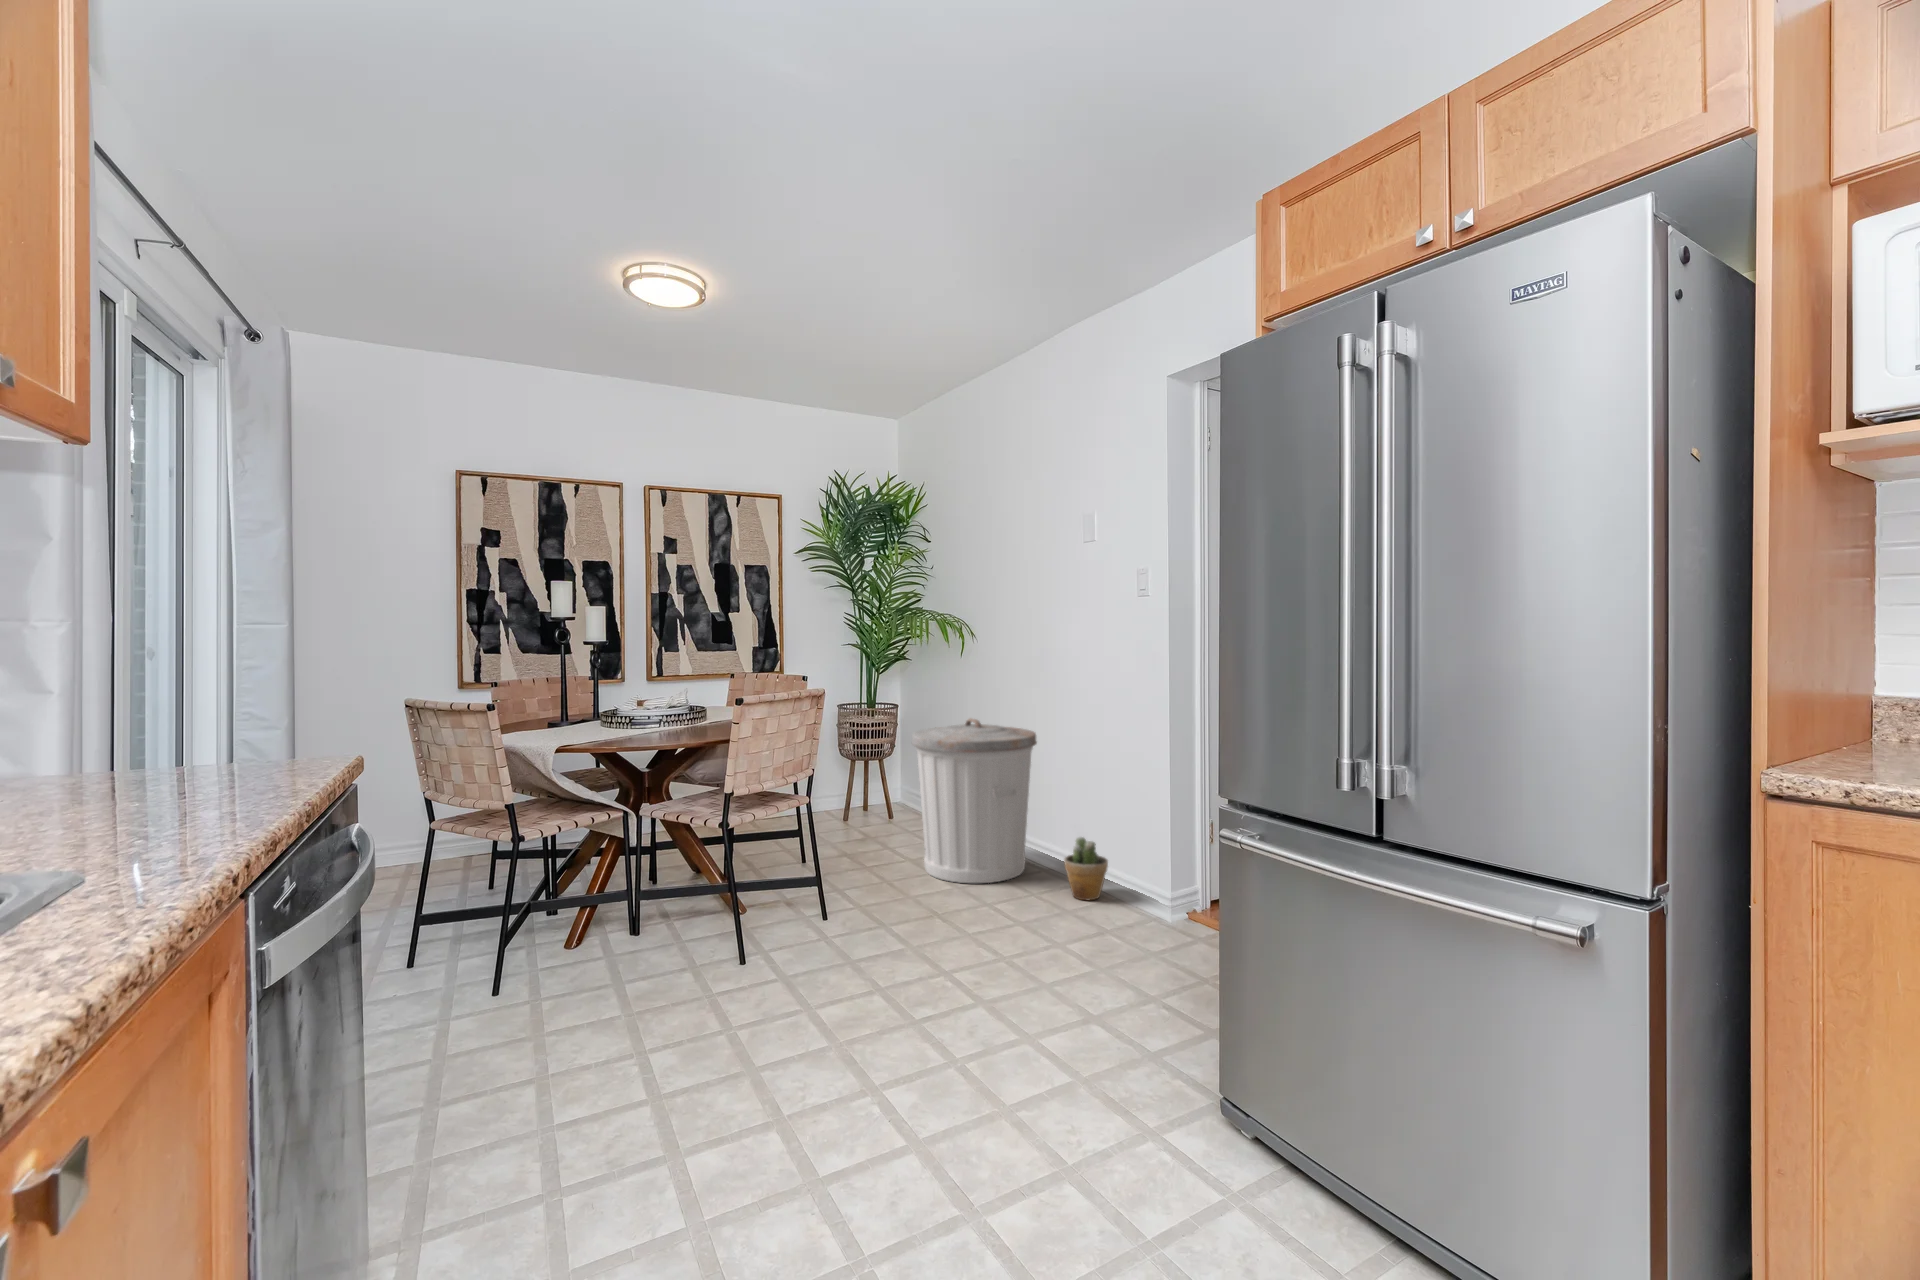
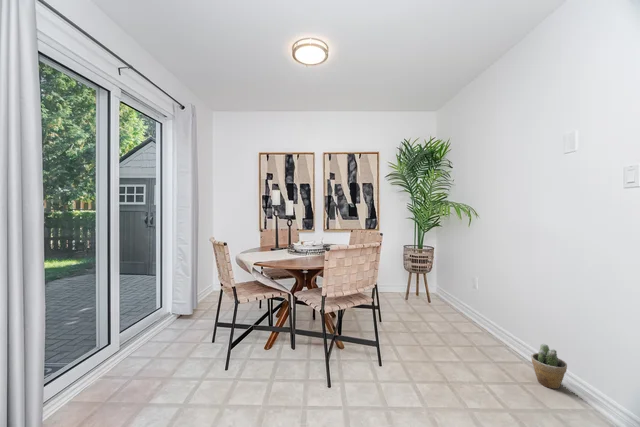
trash can: present [912,718,1037,883] -> none [434,260,512,357]

